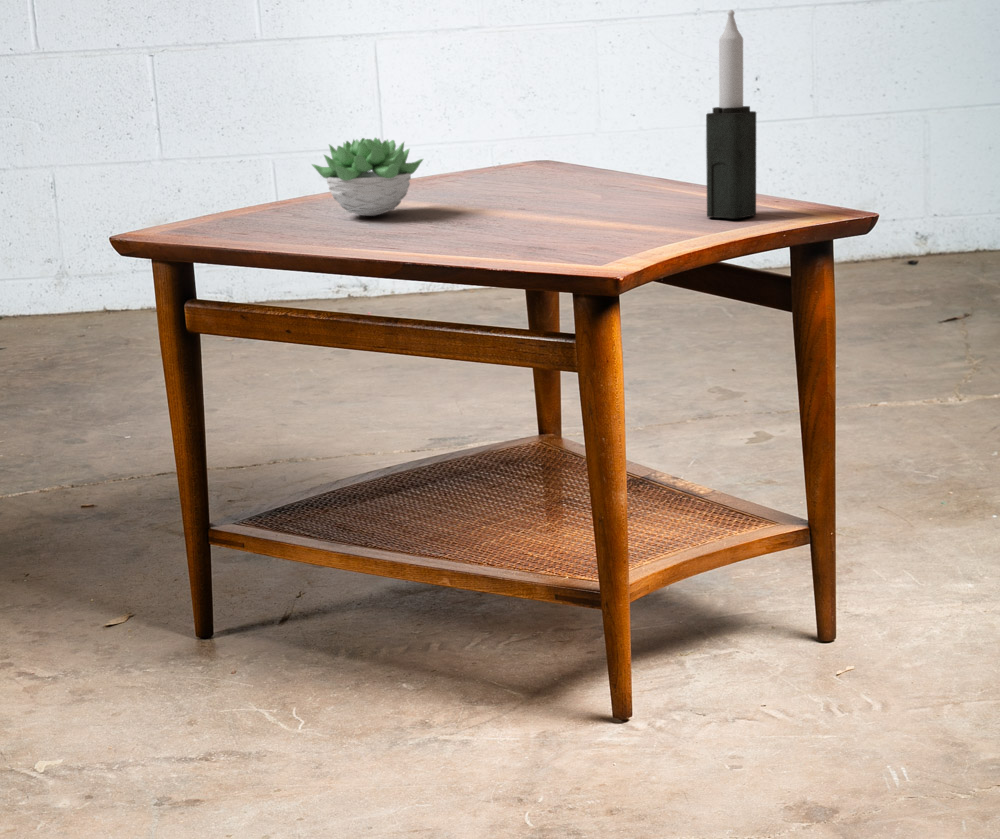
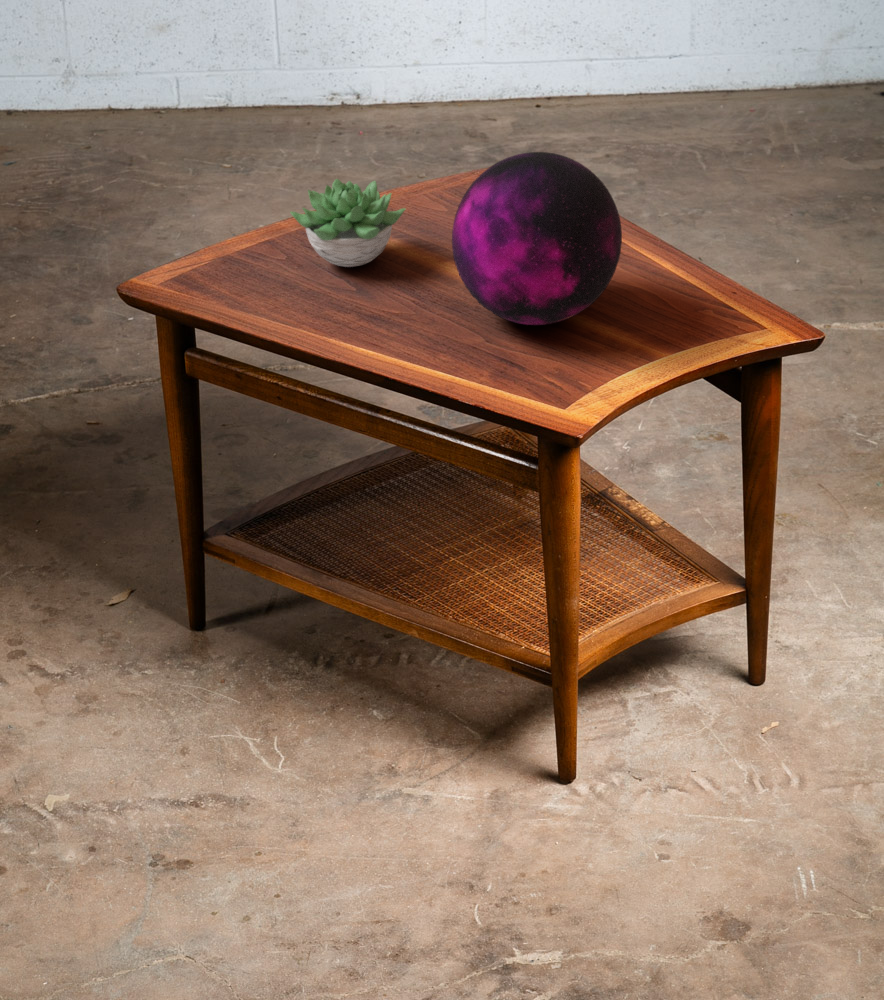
candle: present [706,10,756,219] -> none [692,105,755,319]
decorative orb: none [471,61,633,227] -> present [452,152,622,325]

